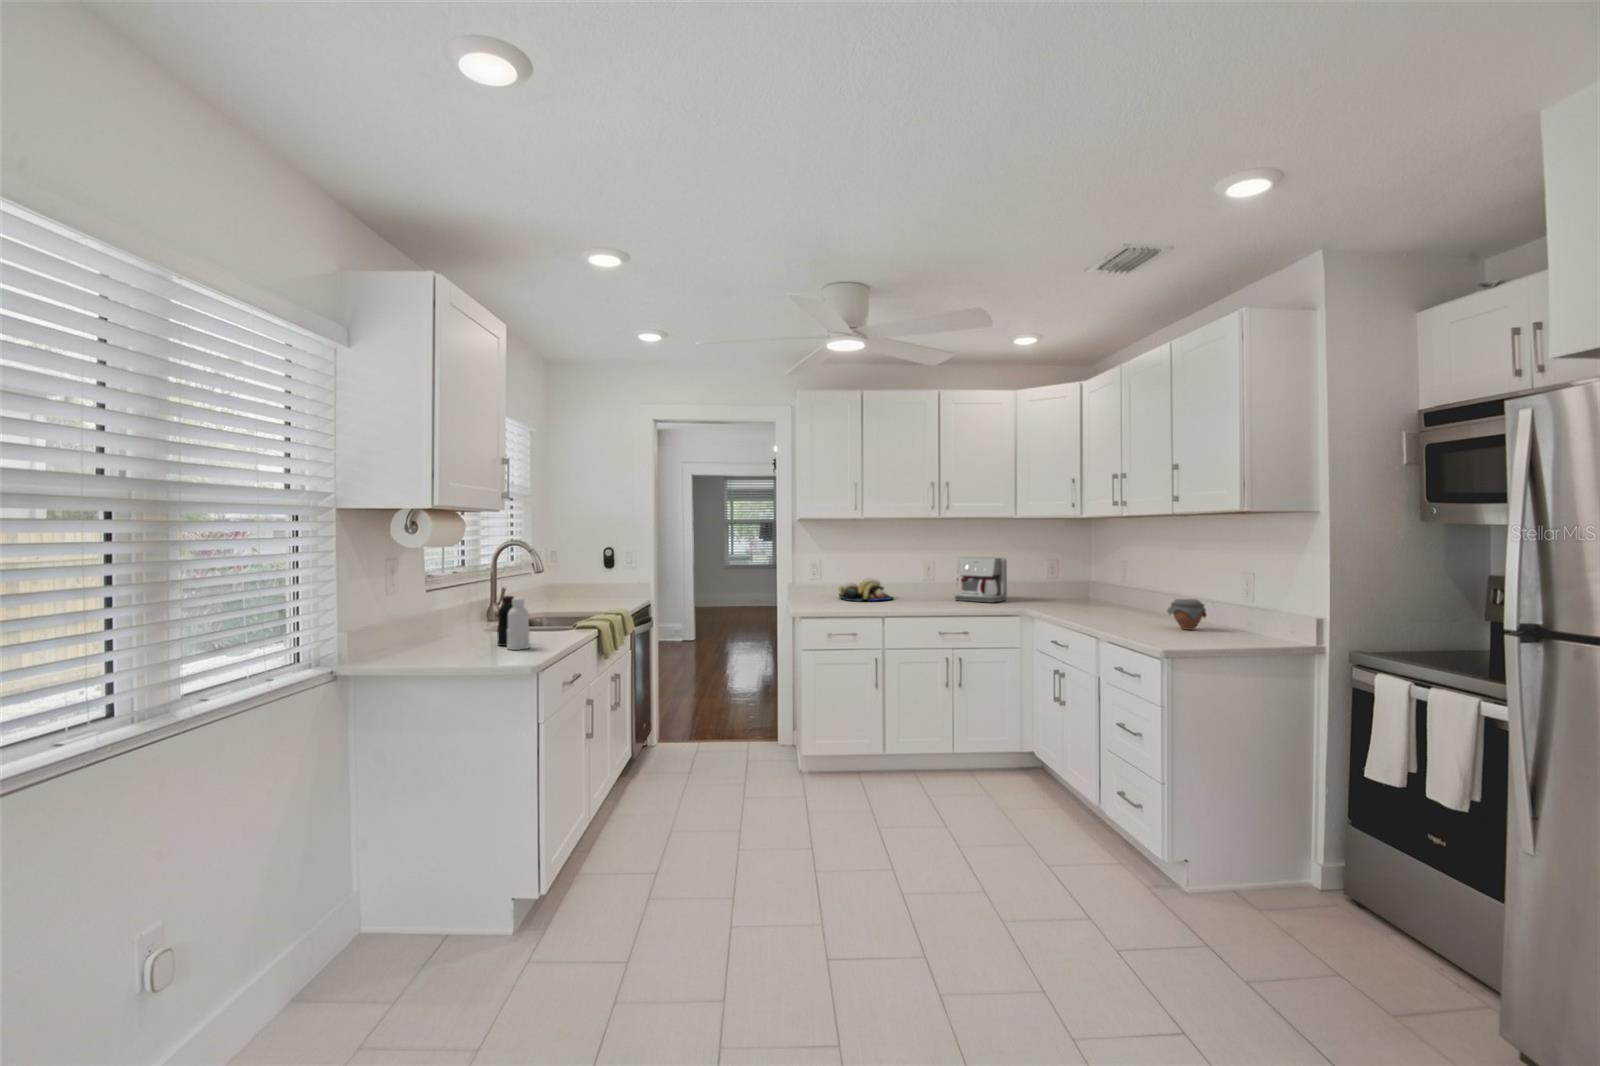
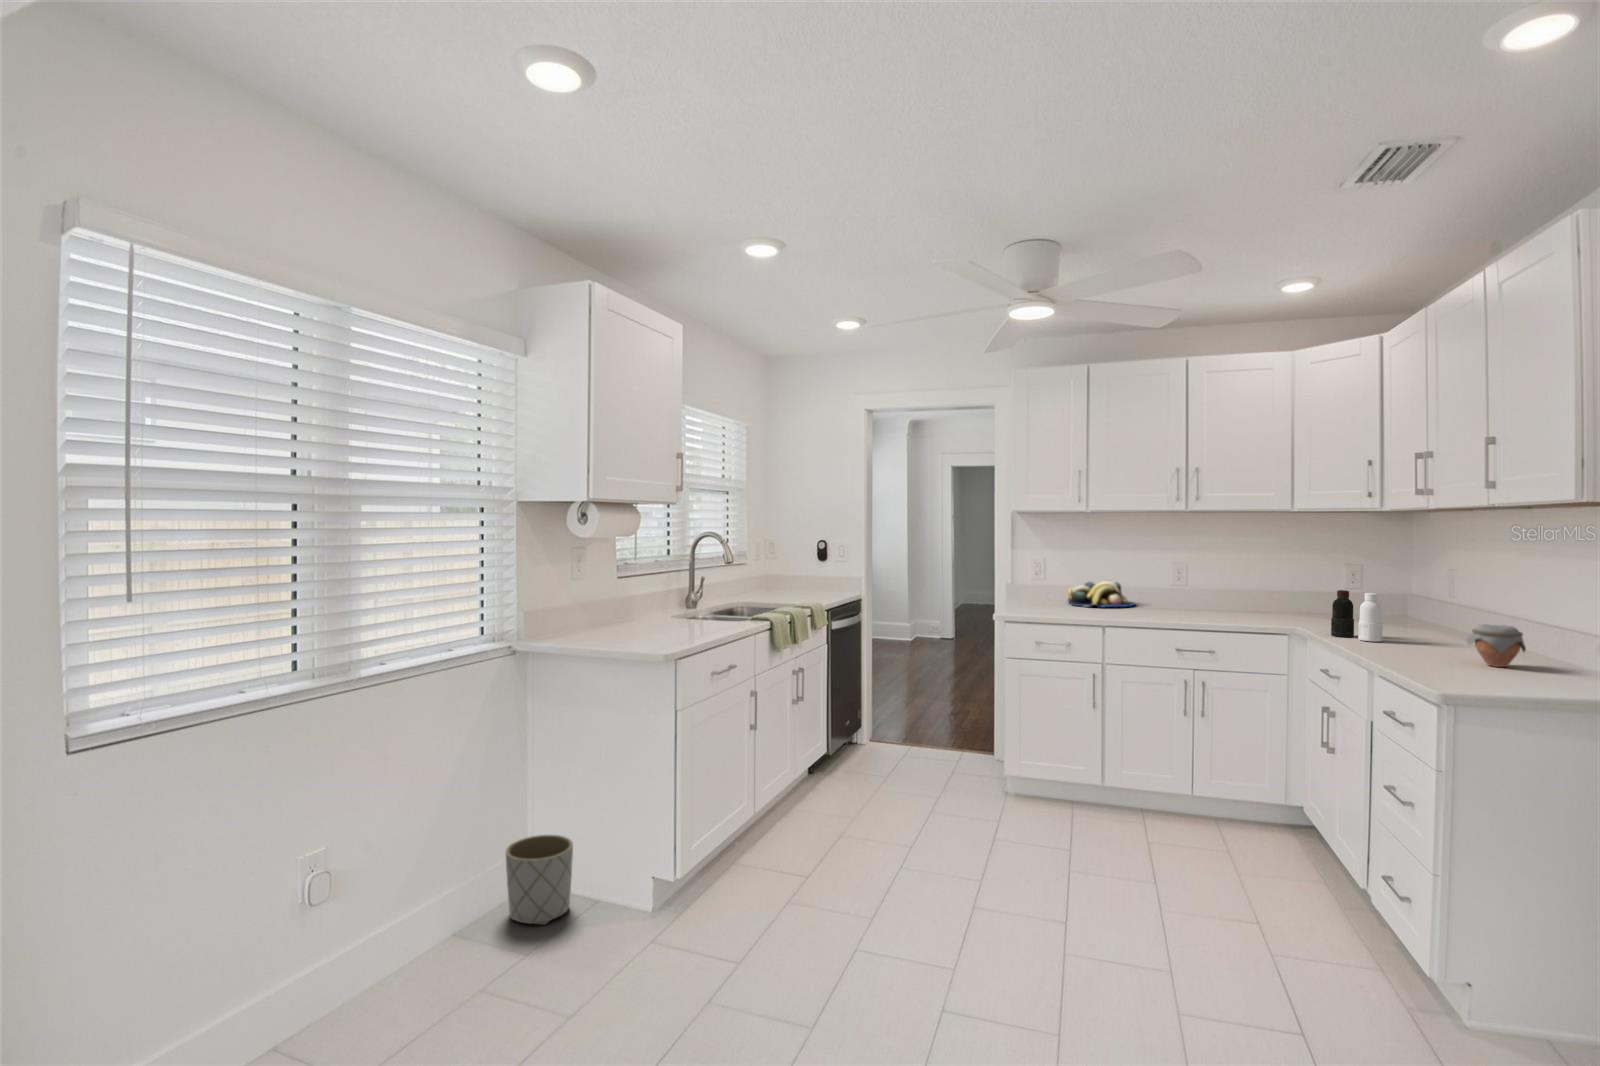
coffee maker: present [955,557,1007,603] -> none [1214,558,1289,617]
bottle: present [497,596,530,650] -> present [1331,590,1383,642]
planter: none [287,907,385,1035] -> present [506,835,573,925]

